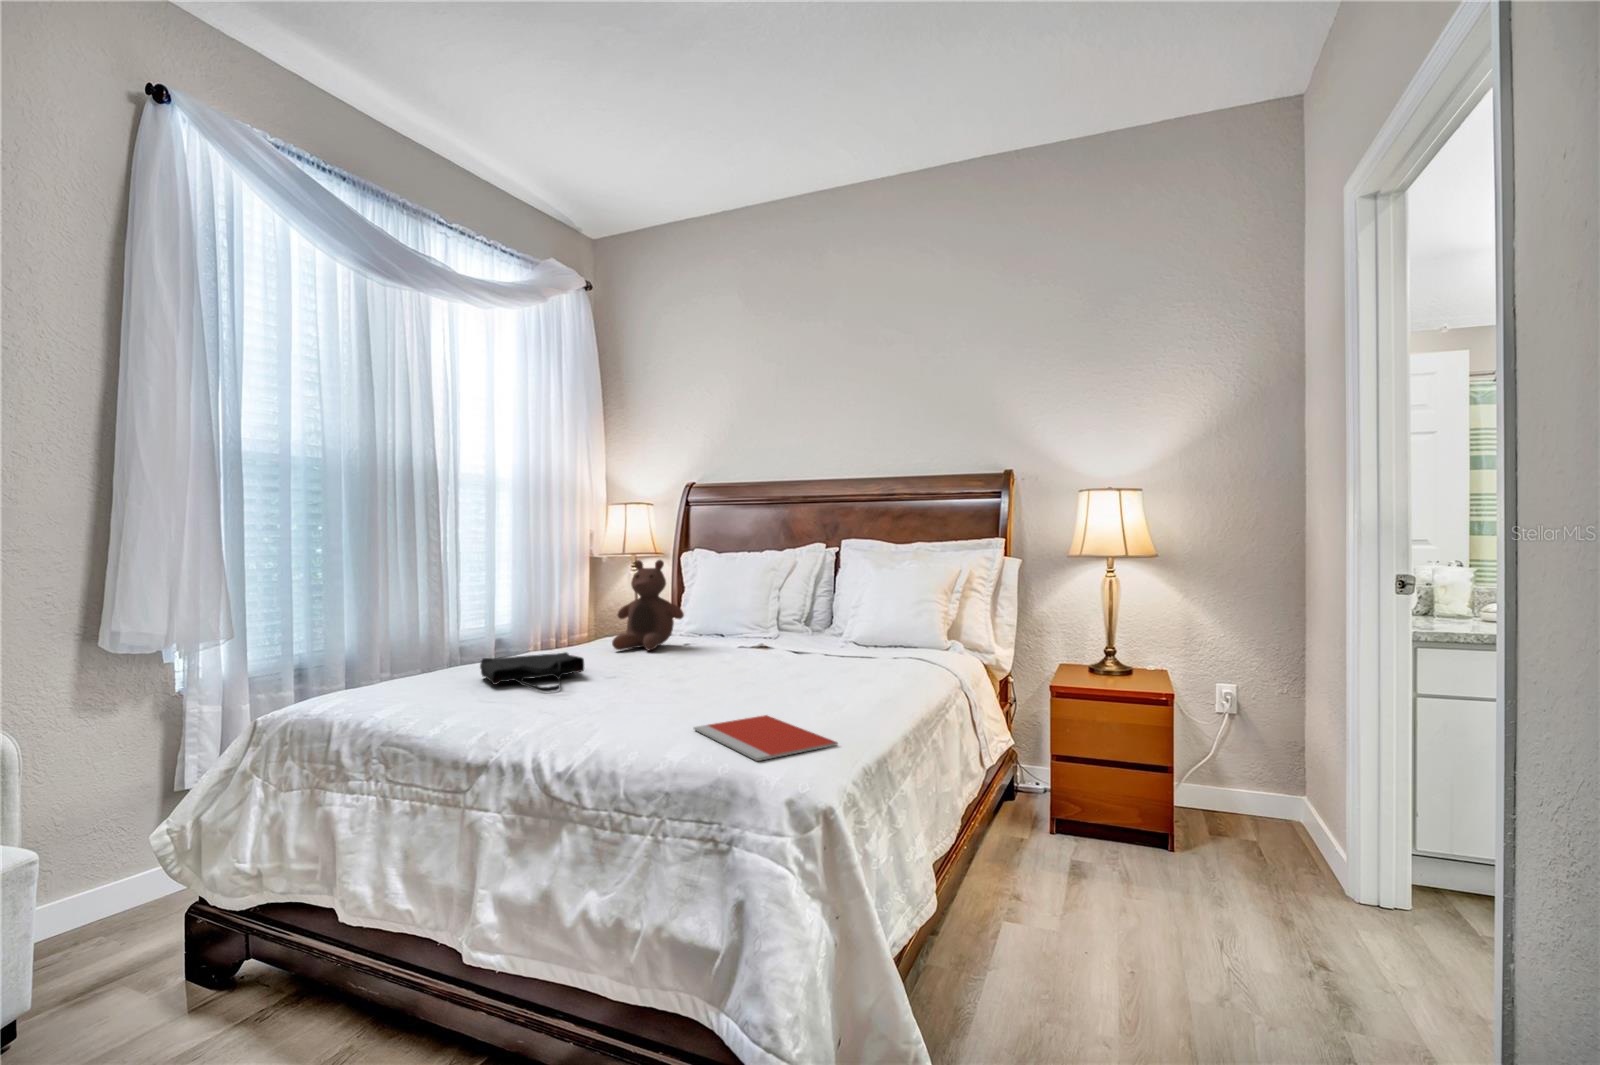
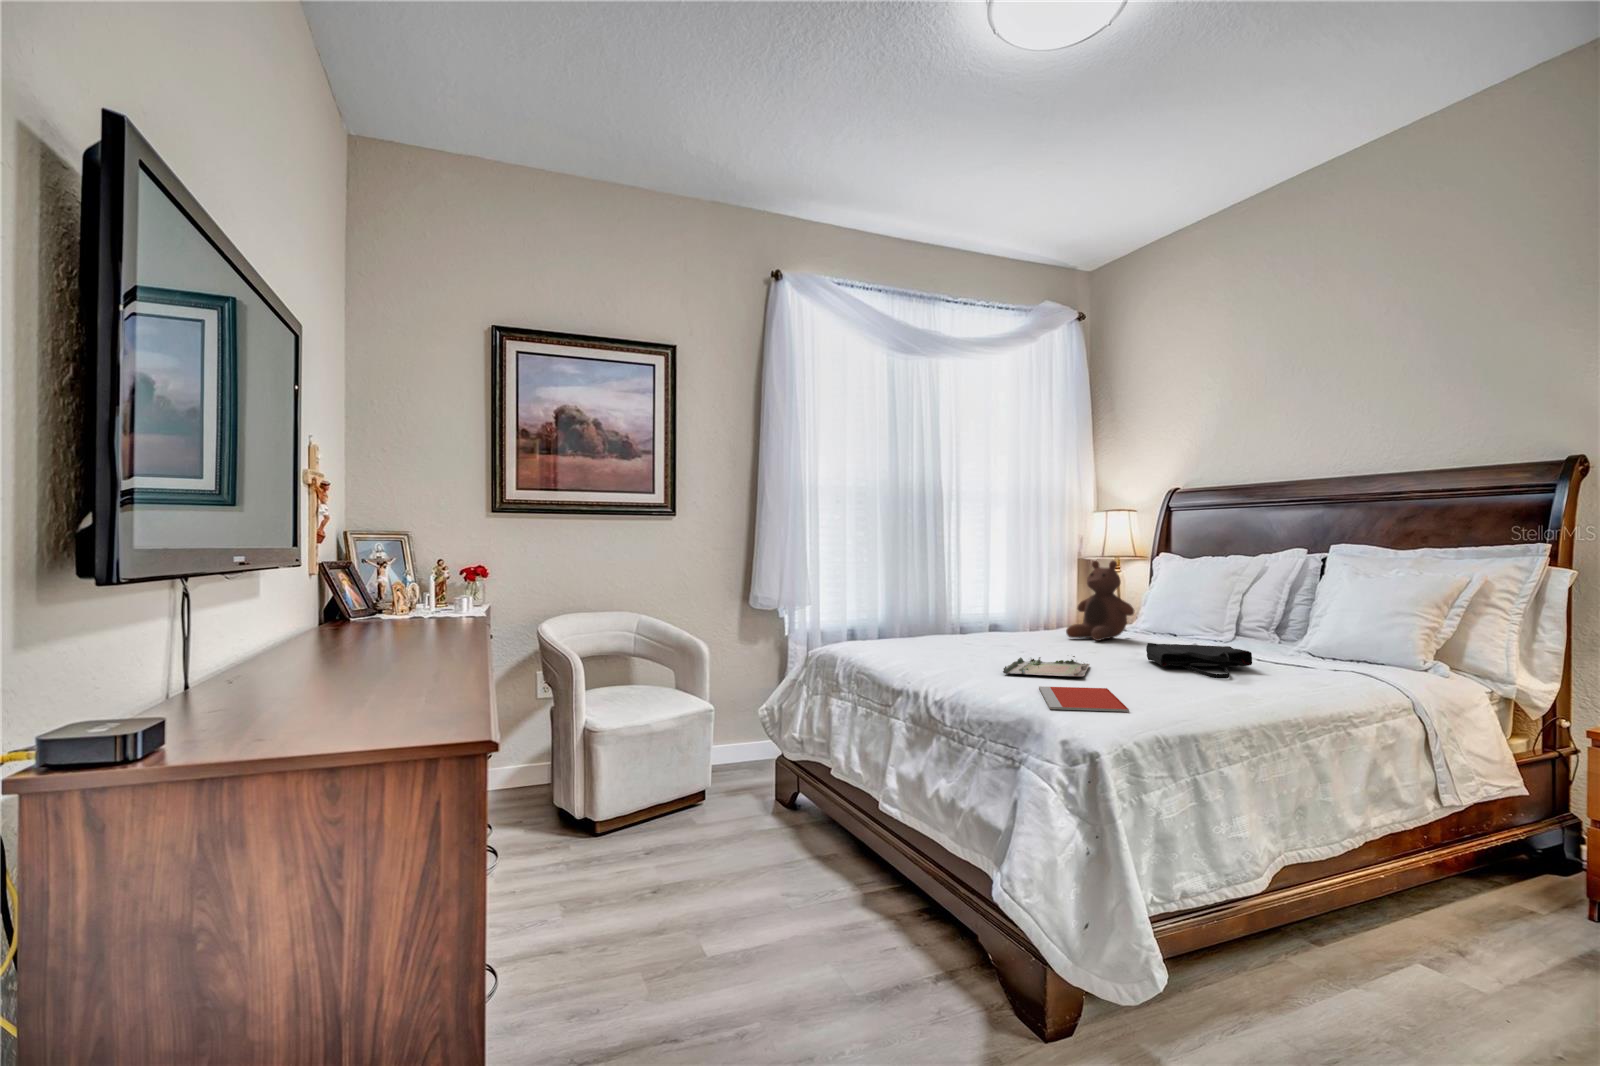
tote bag: present [480,652,584,692] -> present [1146,643,1252,679]
tray: none [612,674,718,715] -> present [1003,656,1090,677]

